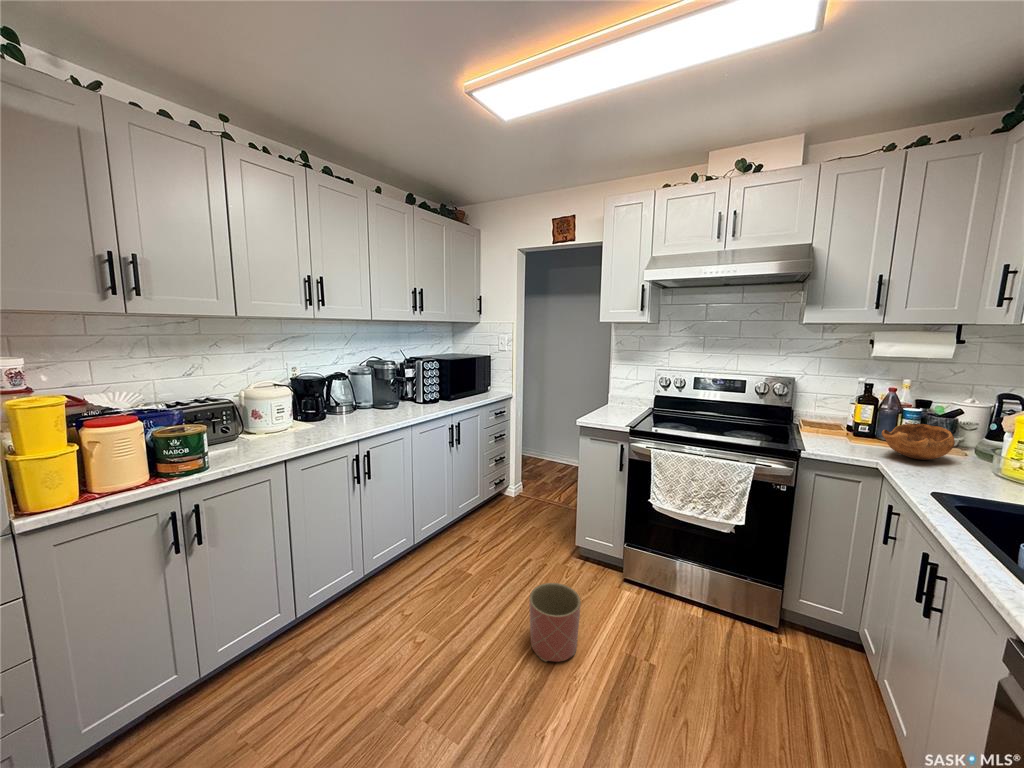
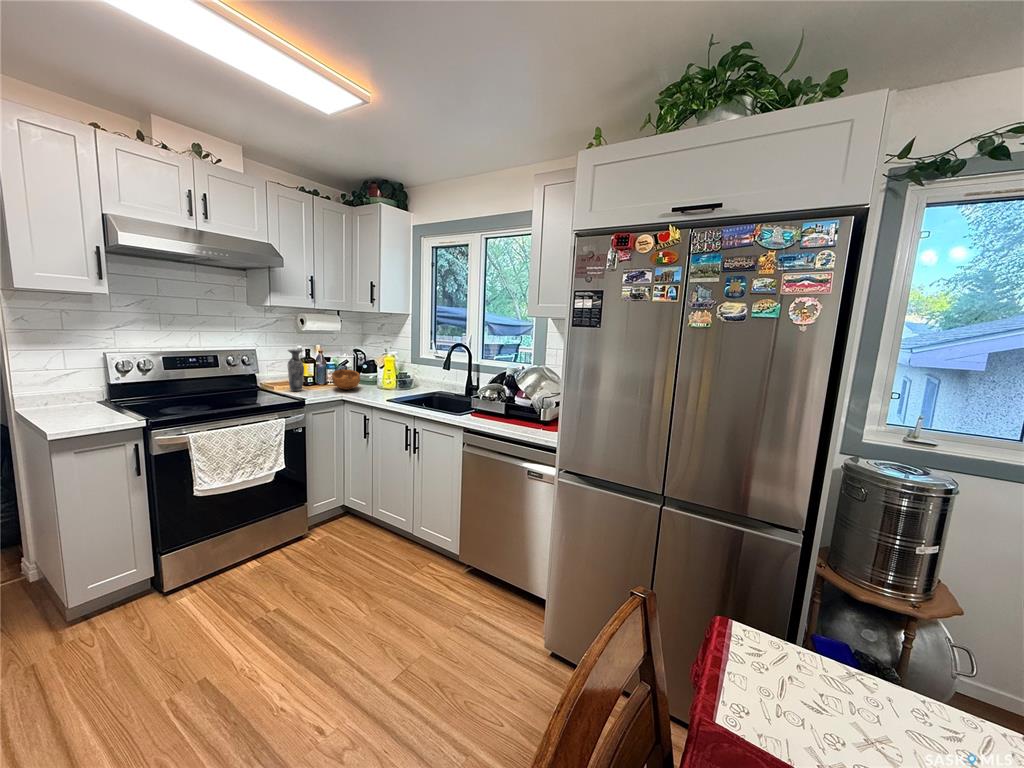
vase: none [818,382,846,440] -> present [288,349,304,391]
planter: present [529,583,581,662] -> none [144,608,221,704]

